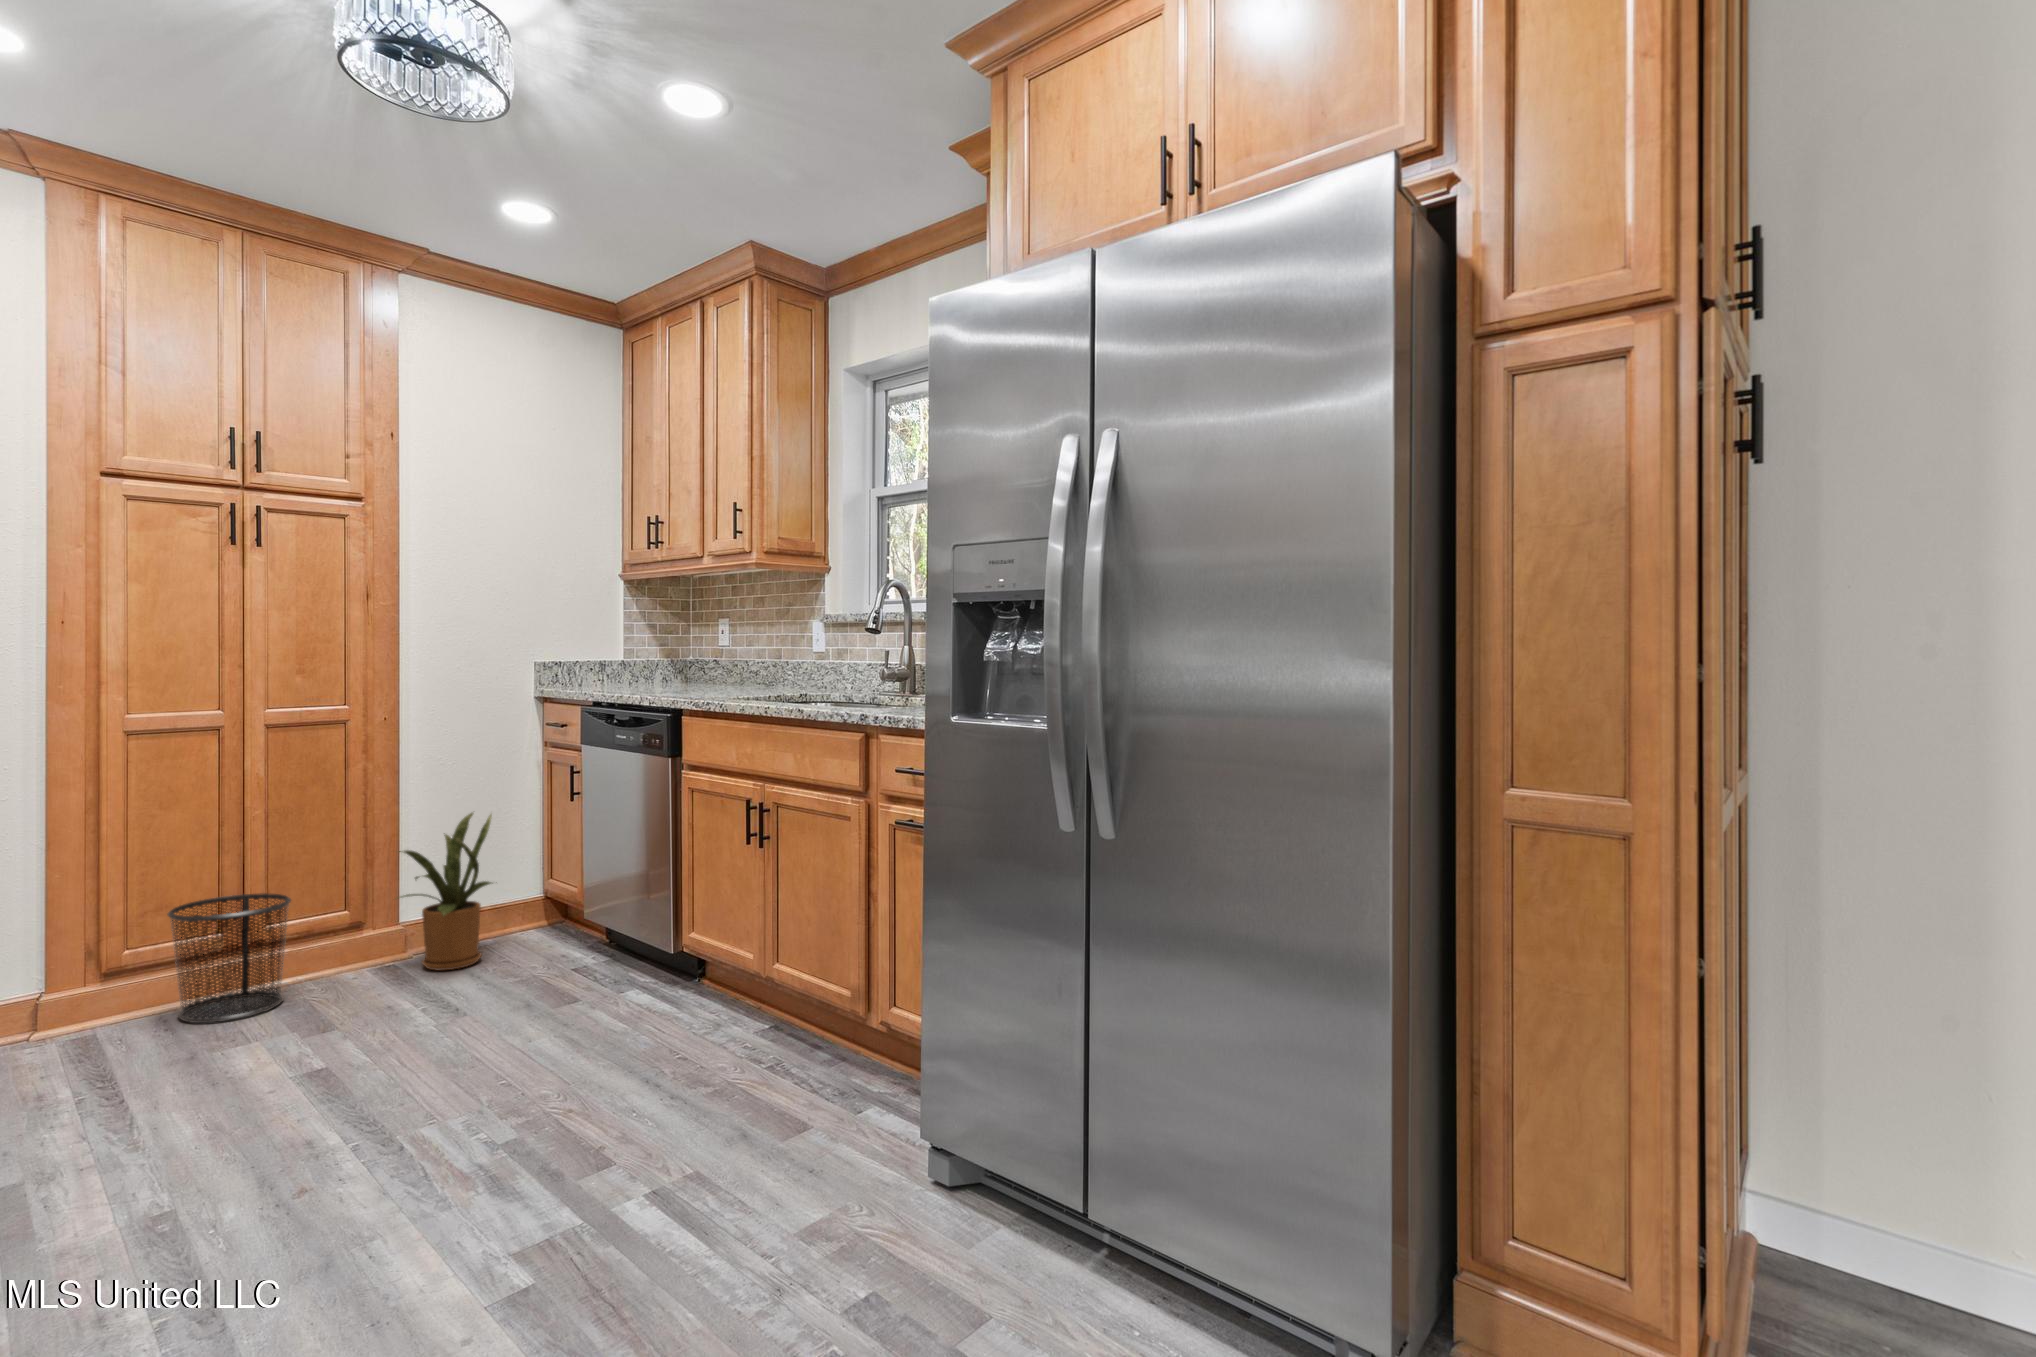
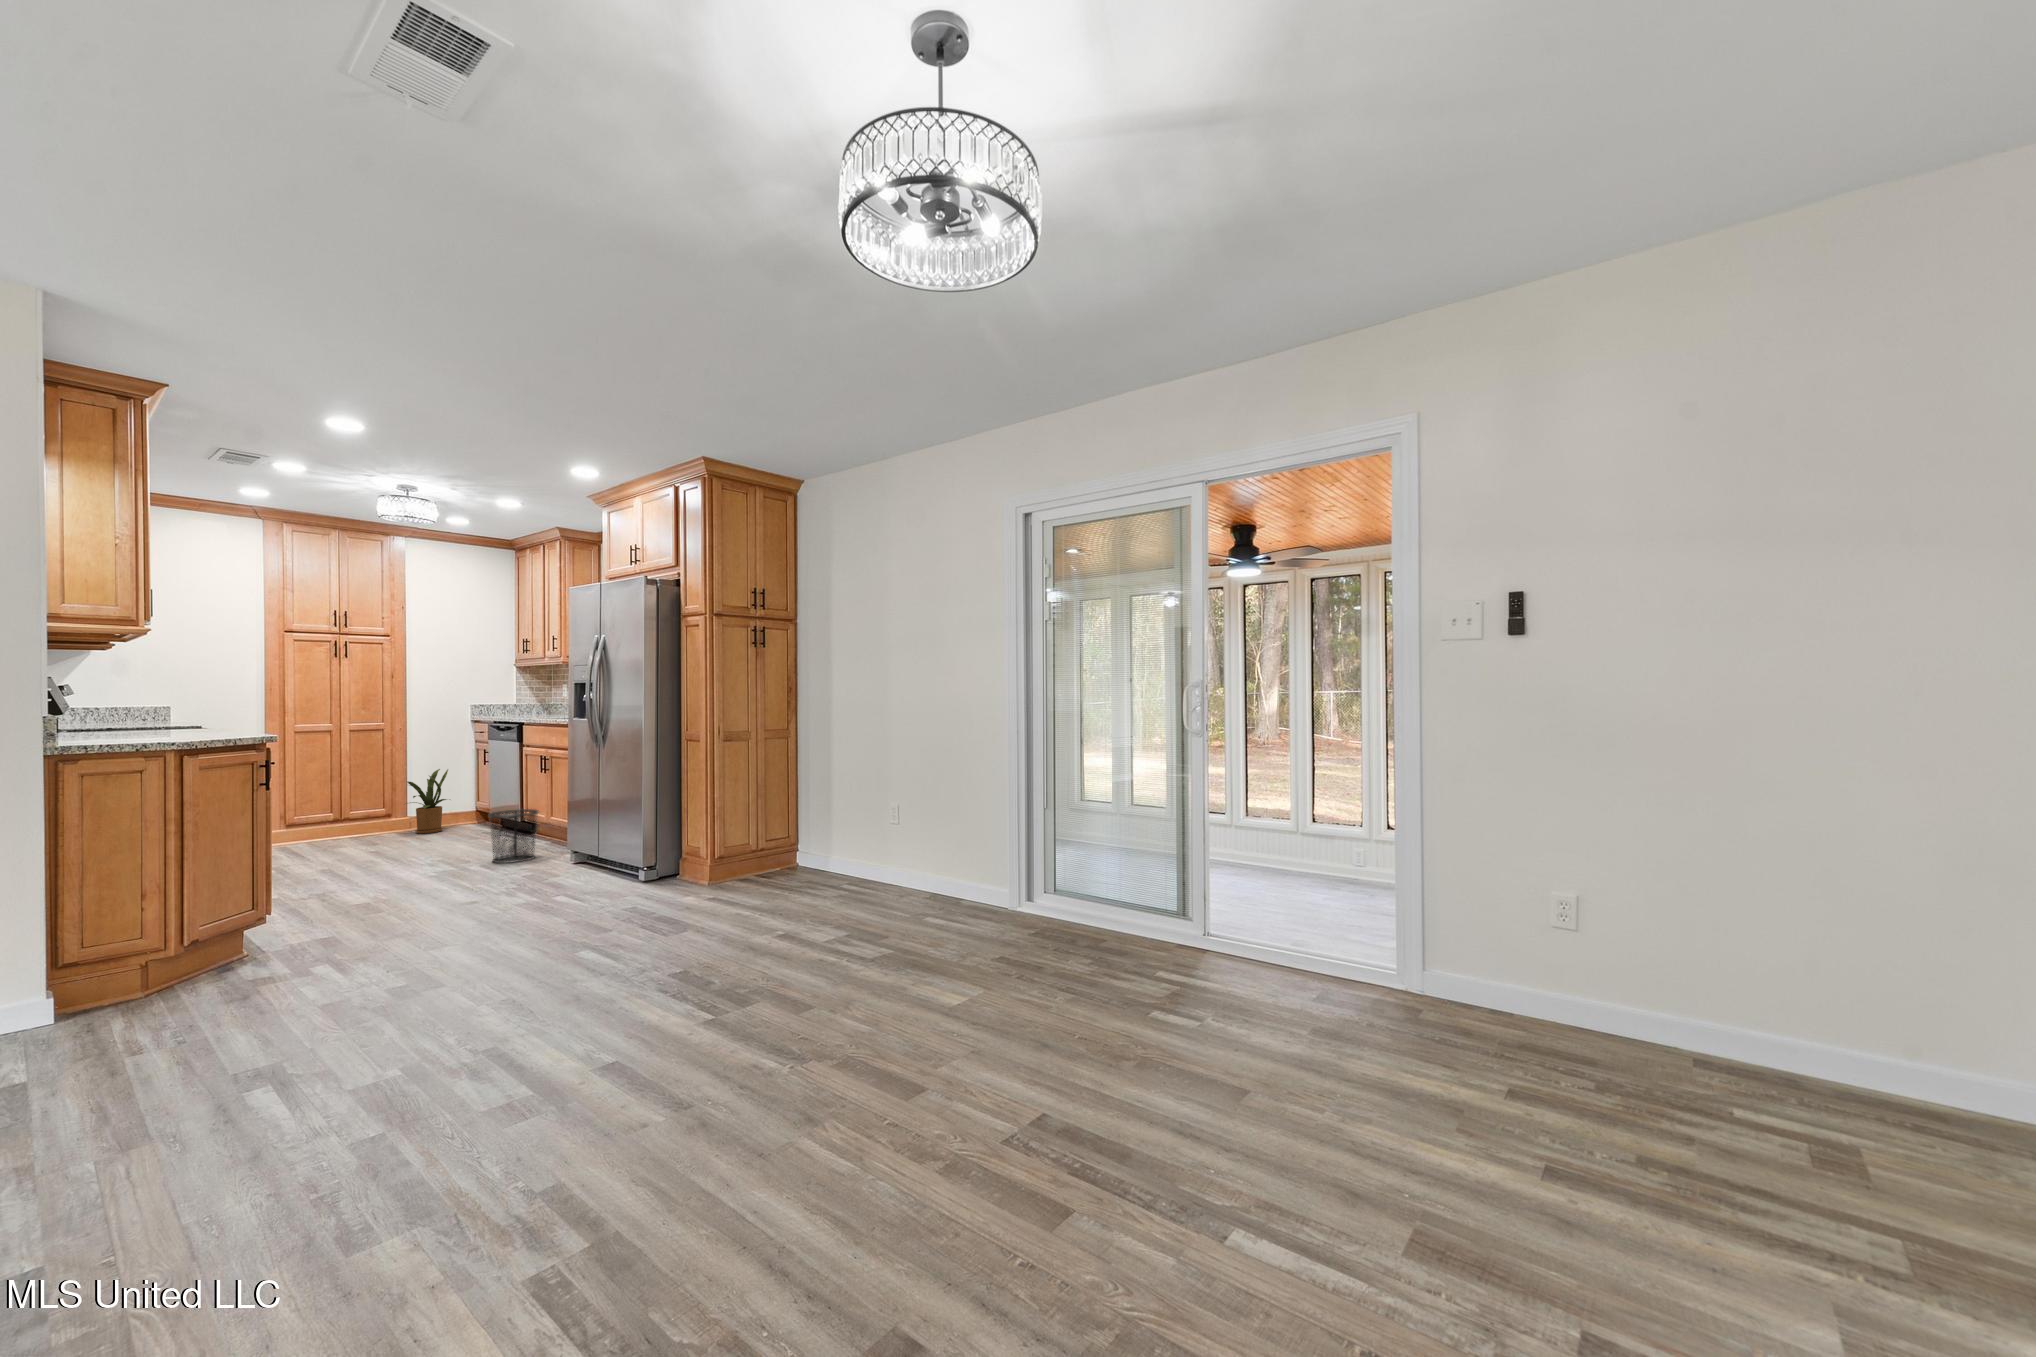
waste bin: present [167,893,291,1023] -> present [489,809,539,863]

